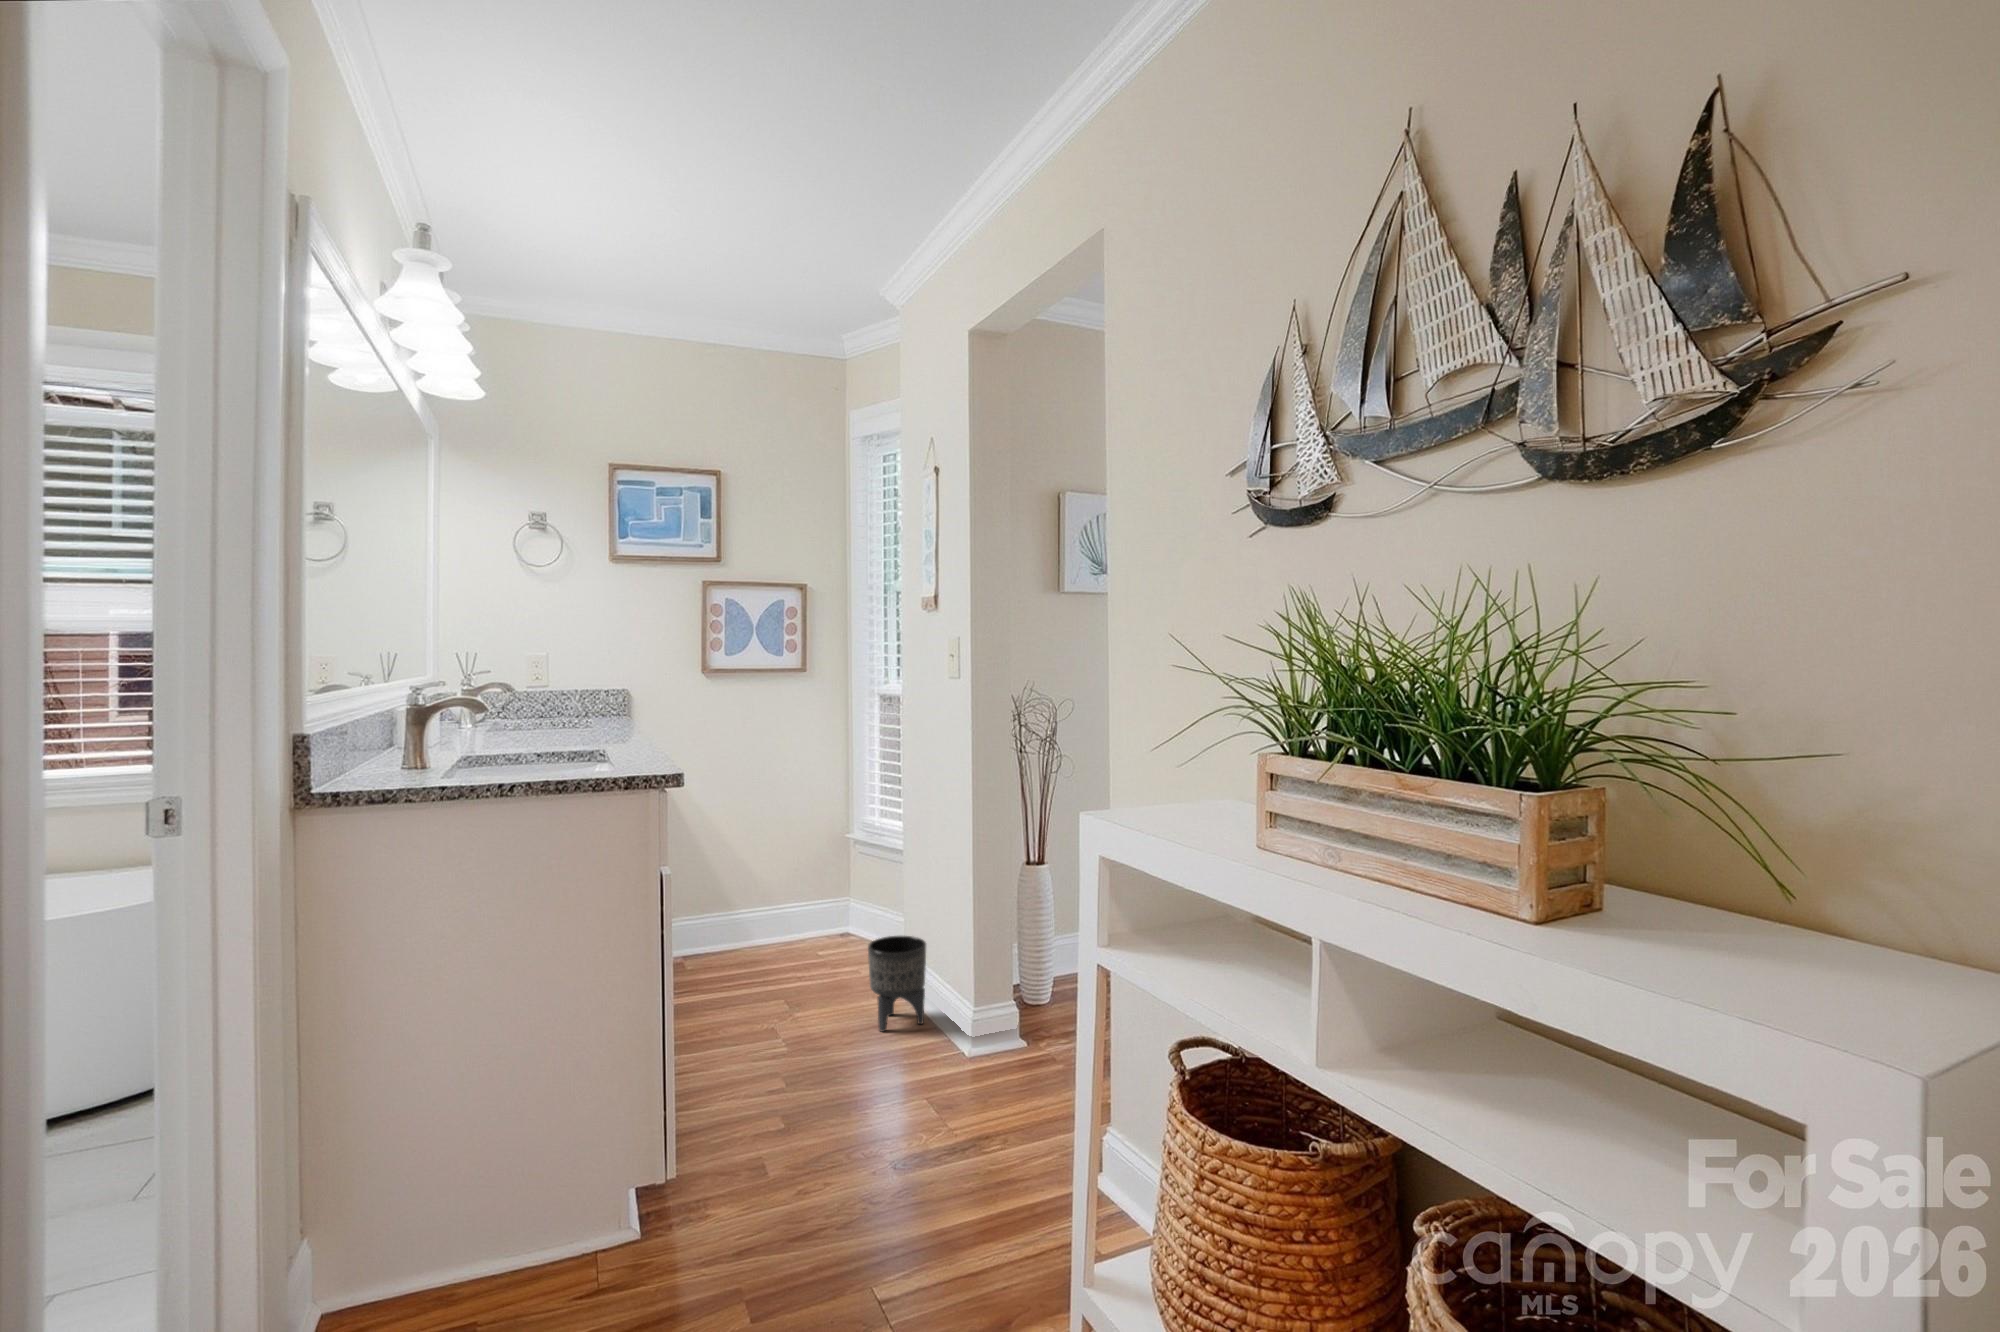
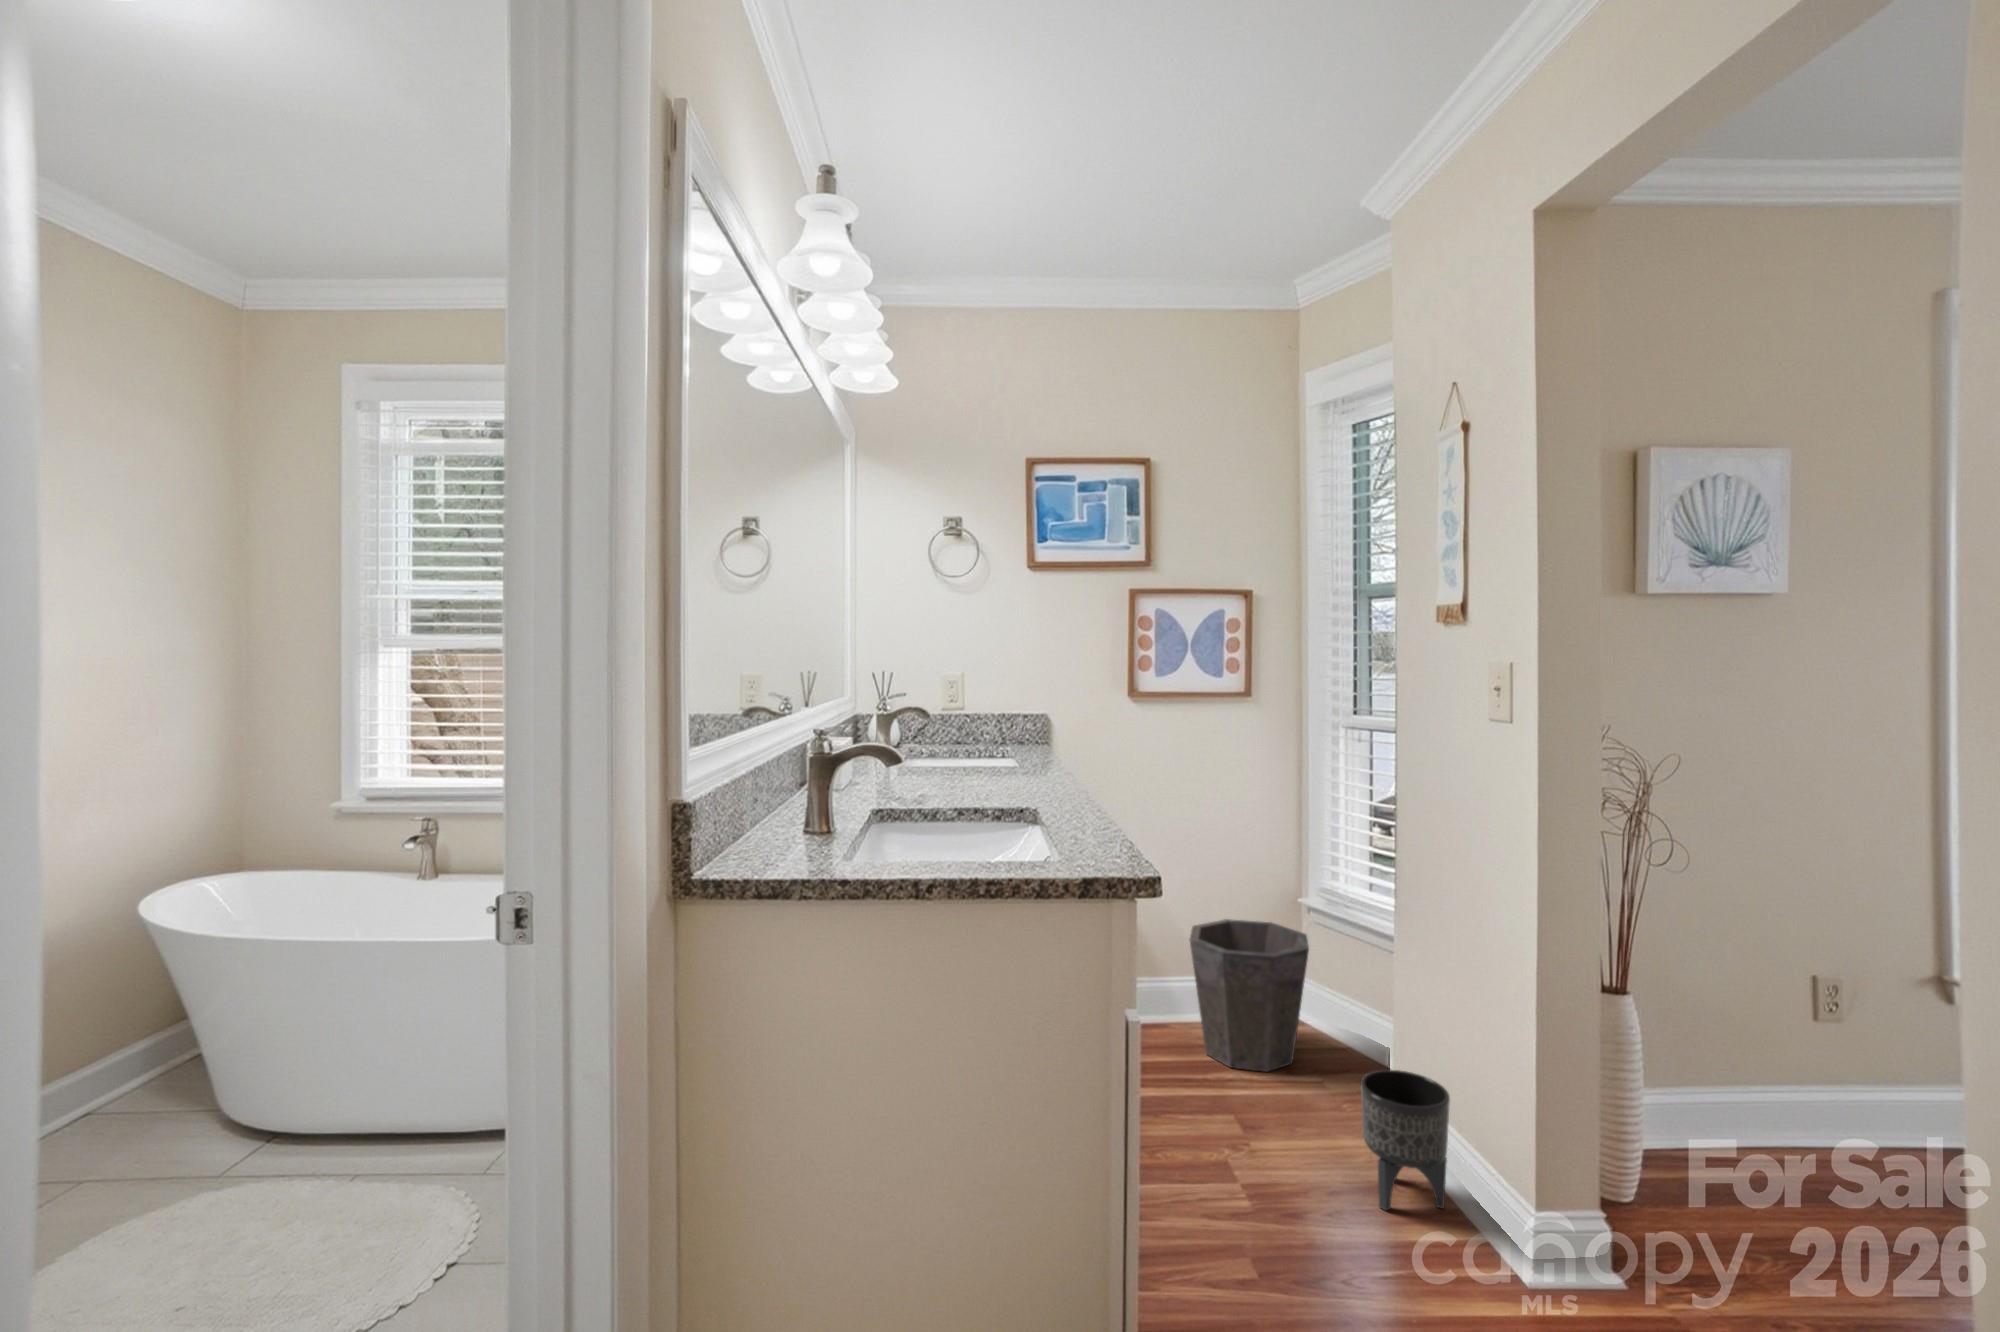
waste bin: none [754,854,849,968] -> present [1190,919,1309,1072]

